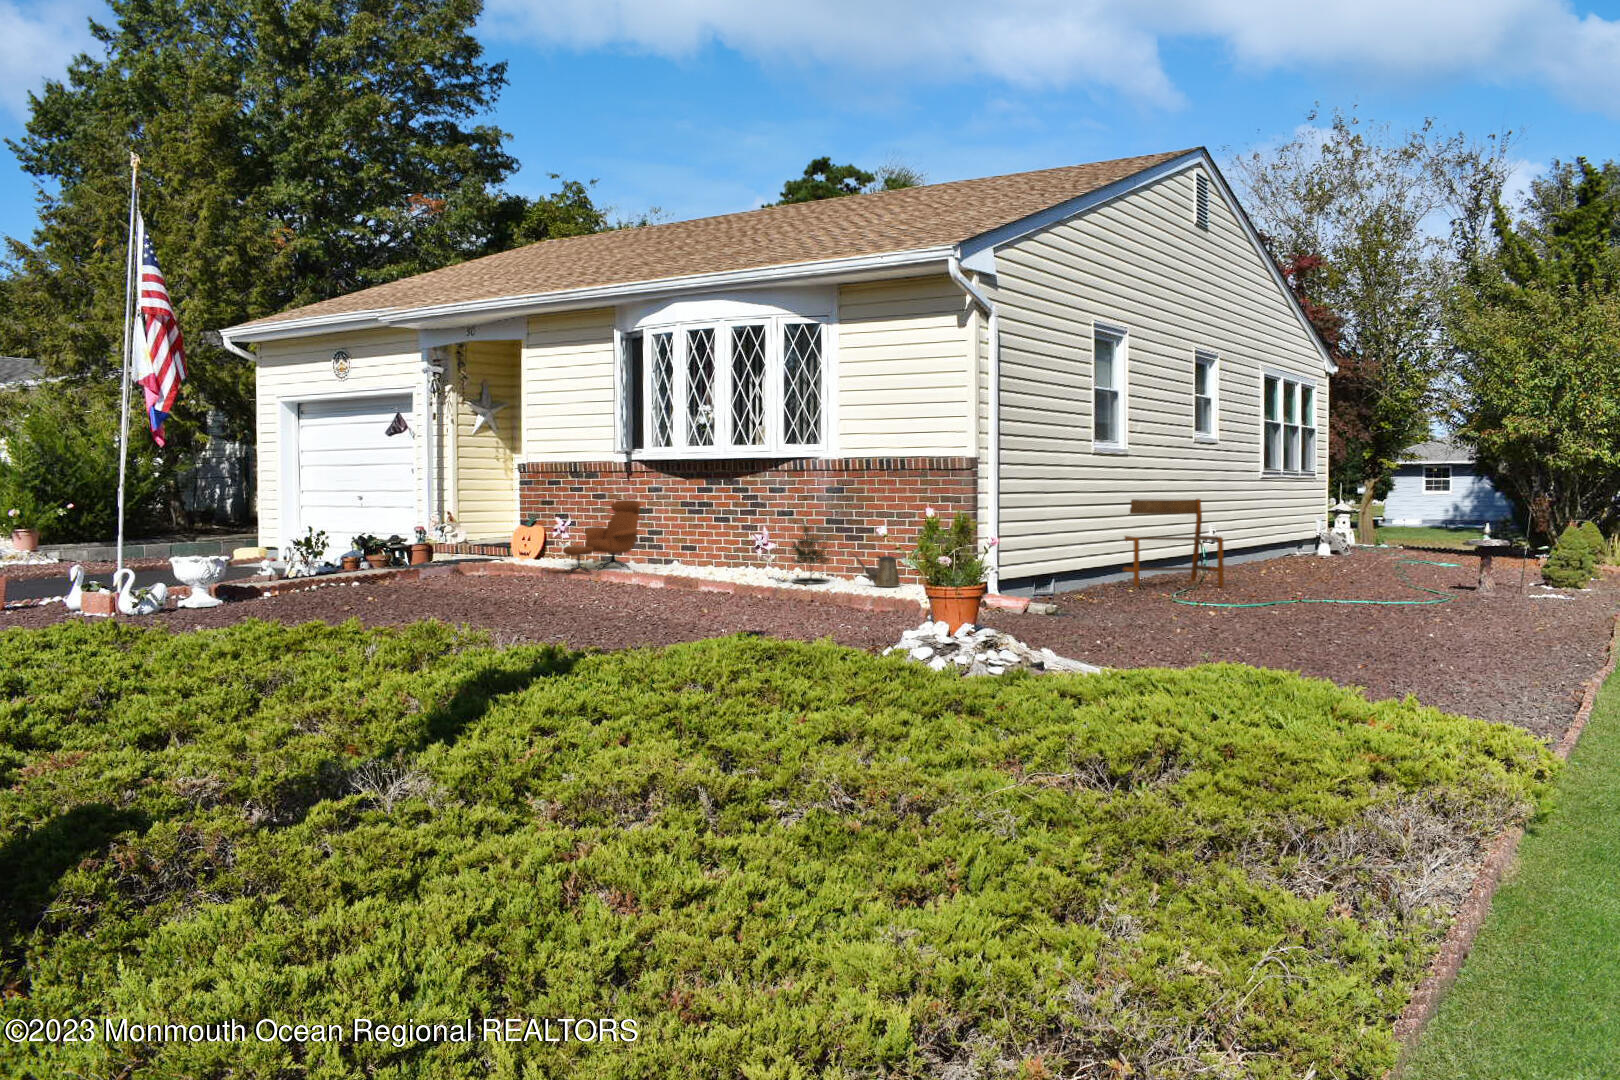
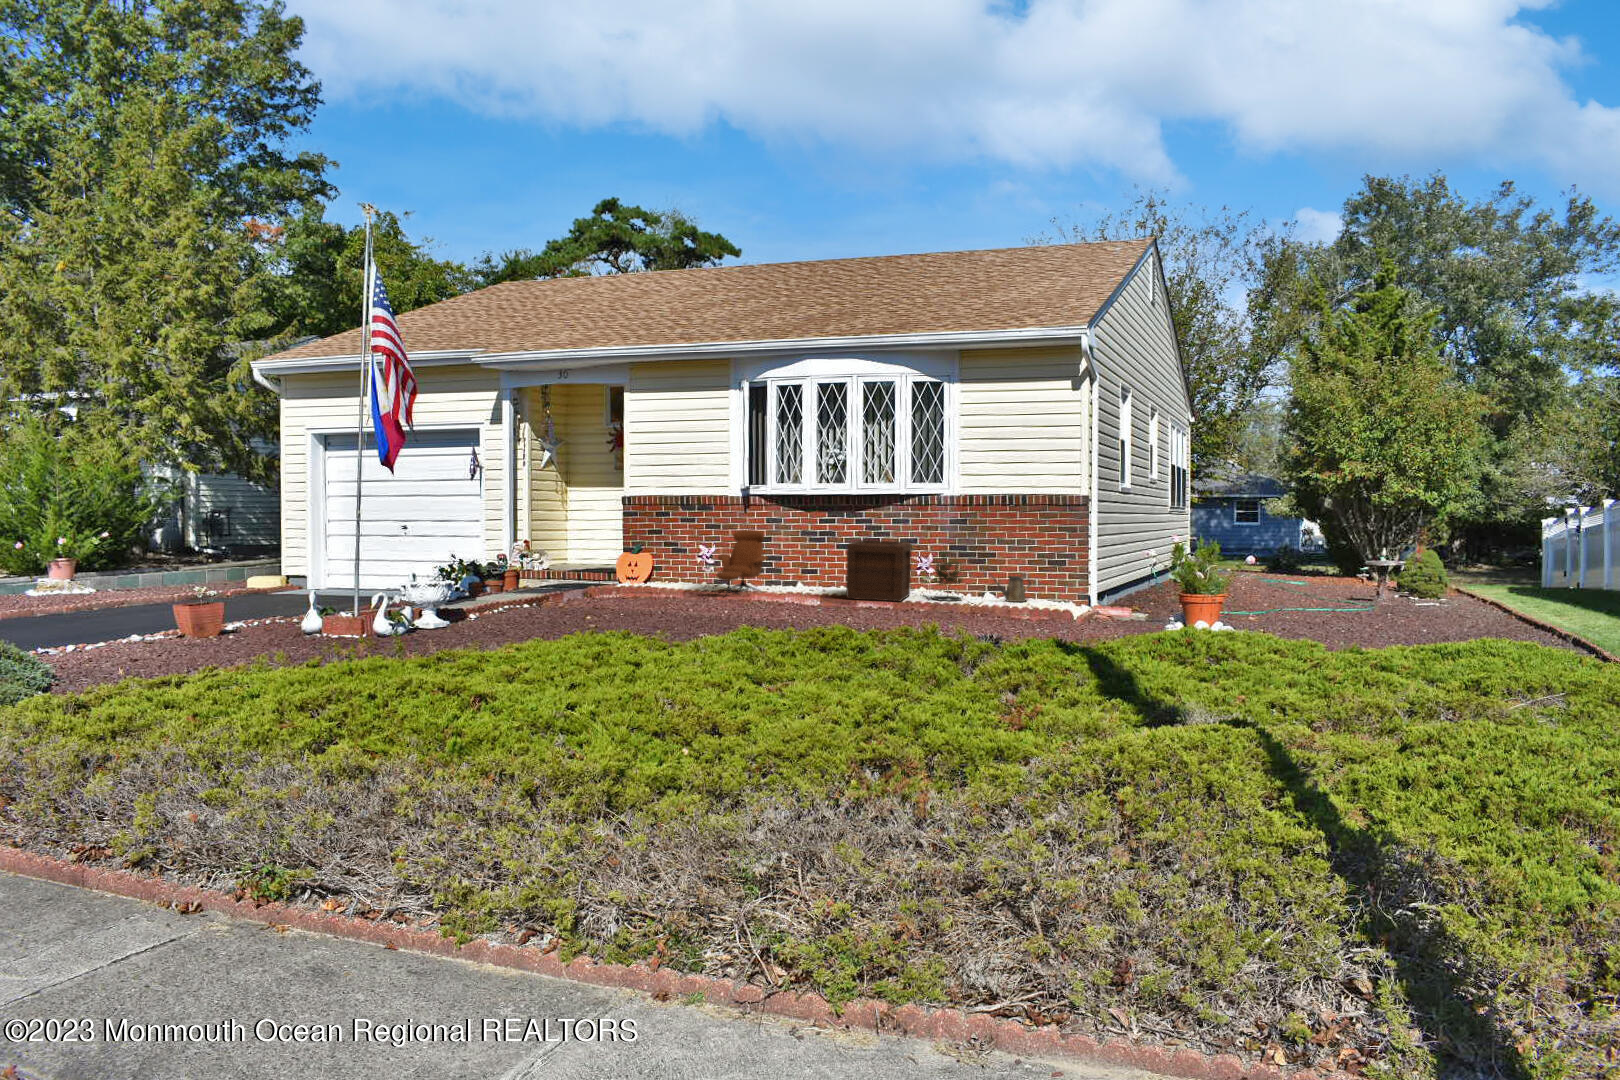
bench: present [1123,499,1224,587] -> none [1092,528,1174,599]
wooden crate: none [692,512,782,583] -> present [846,540,912,602]

